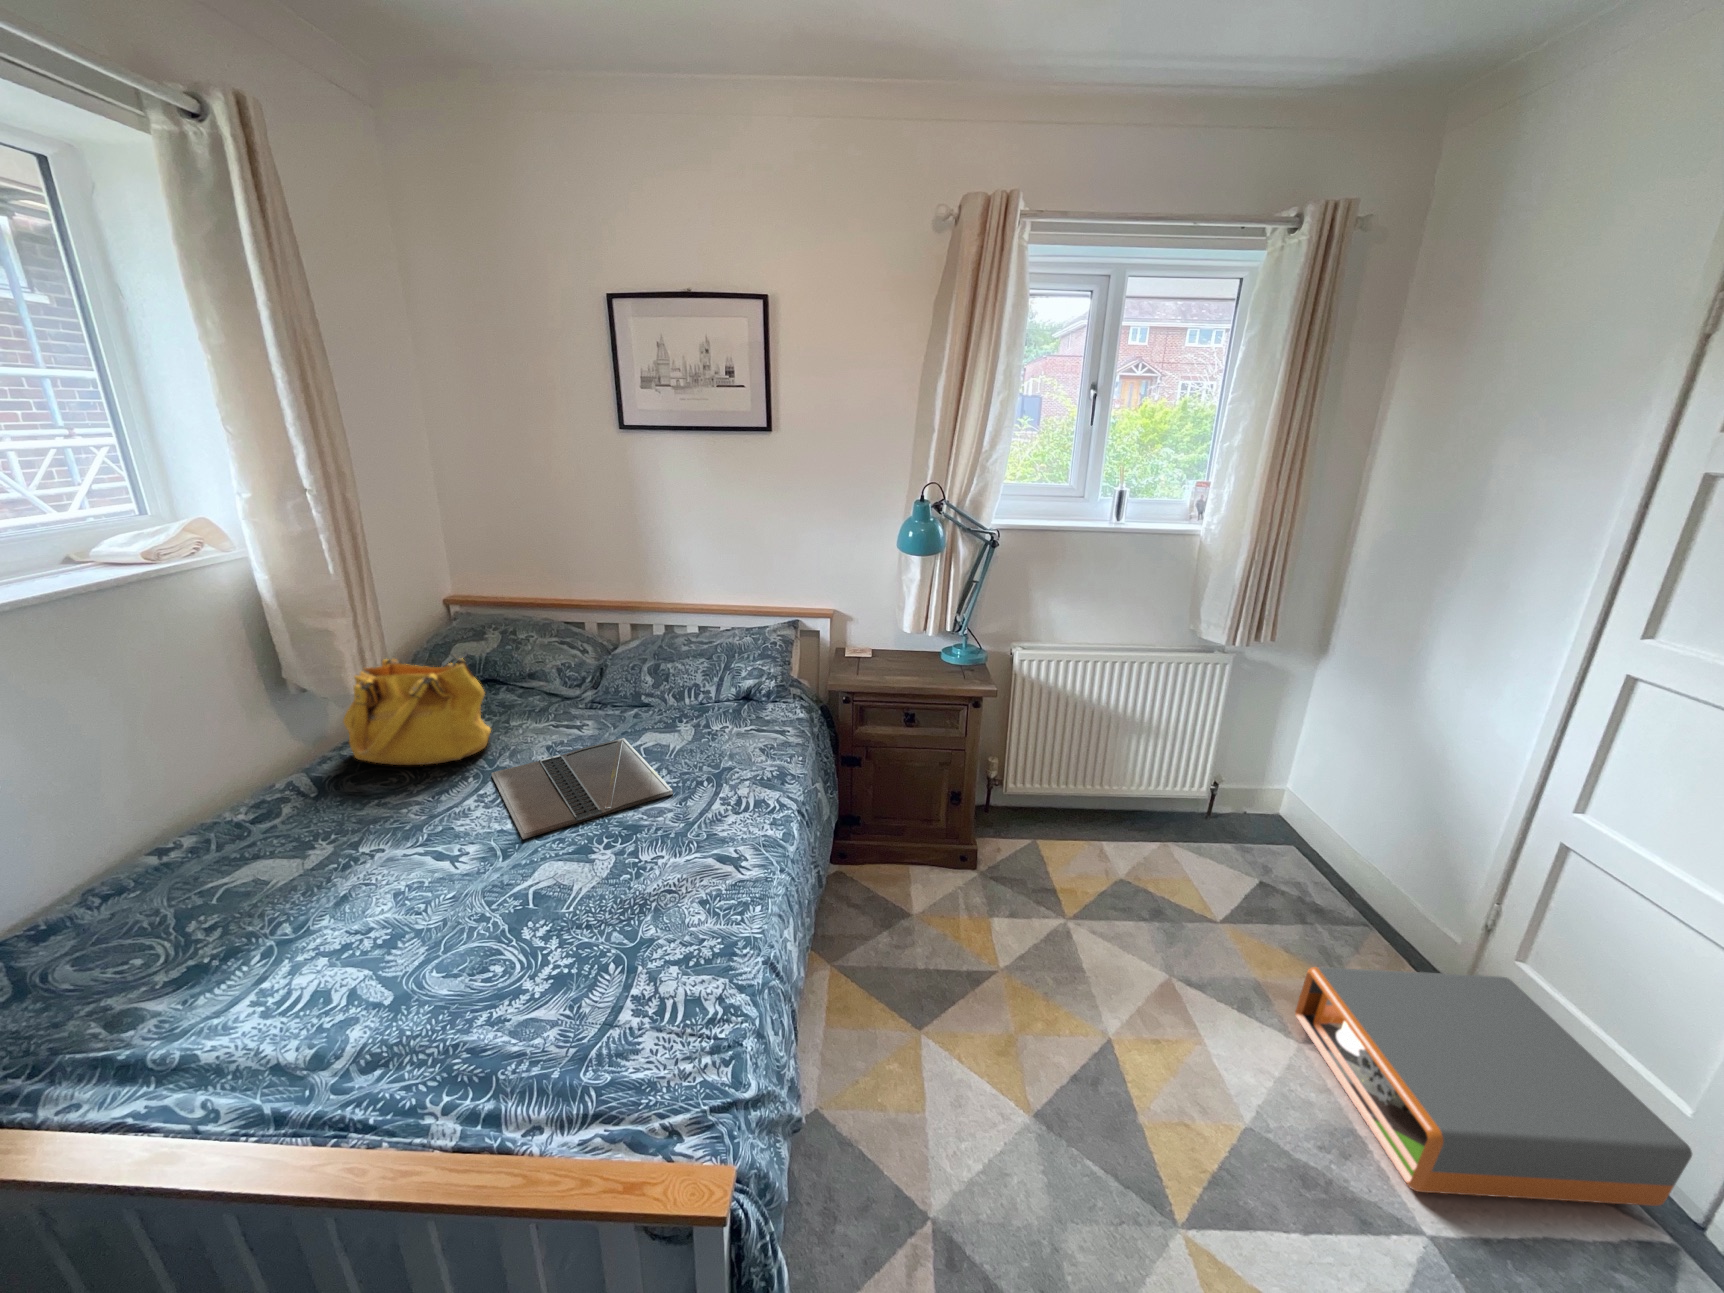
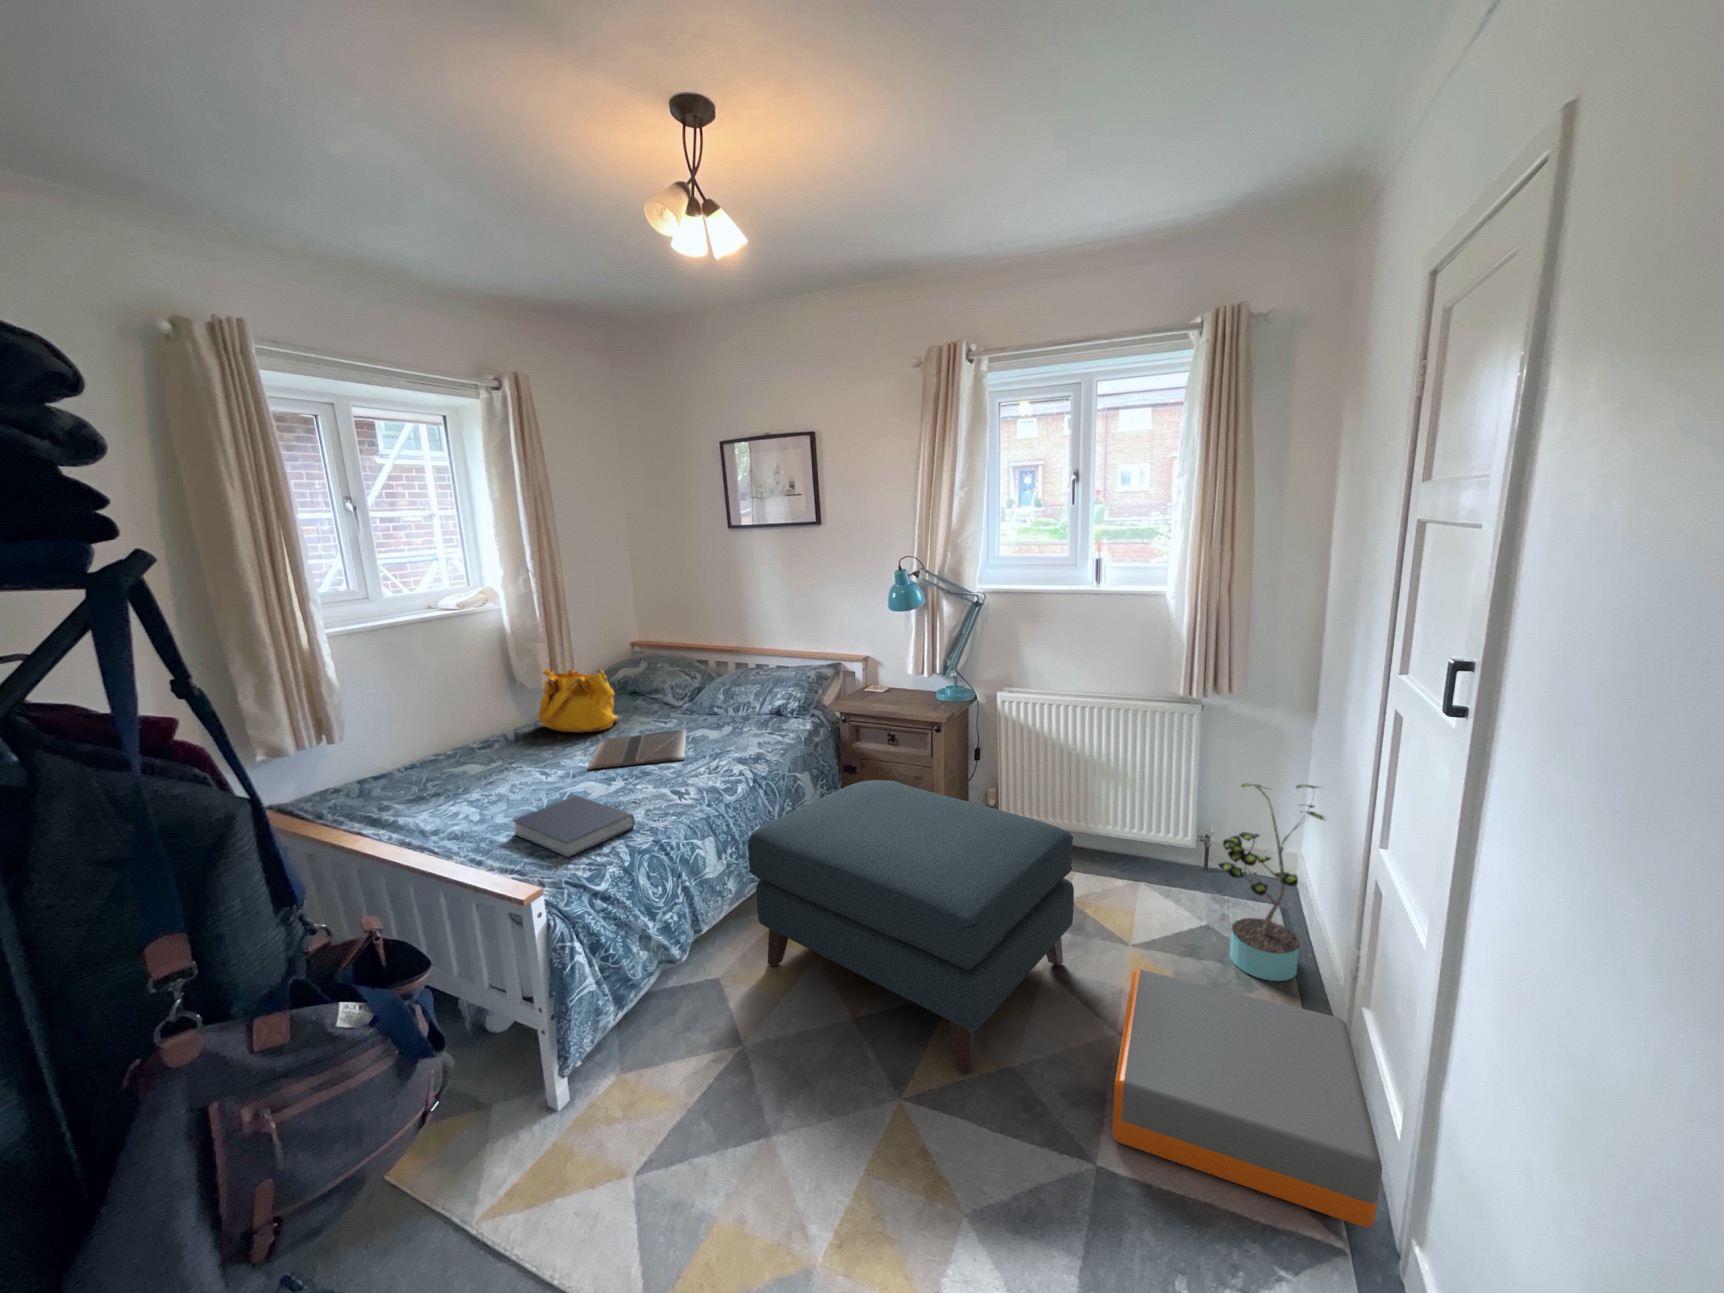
potted plant: none [1297,736,1449,932] -> present [1219,784,1324,981]
ottoman: none [853,780,1279,1157] -> present [748,780,1074,1074]
book: none [500,908,726,1054] -> present [512,796,635,858]

